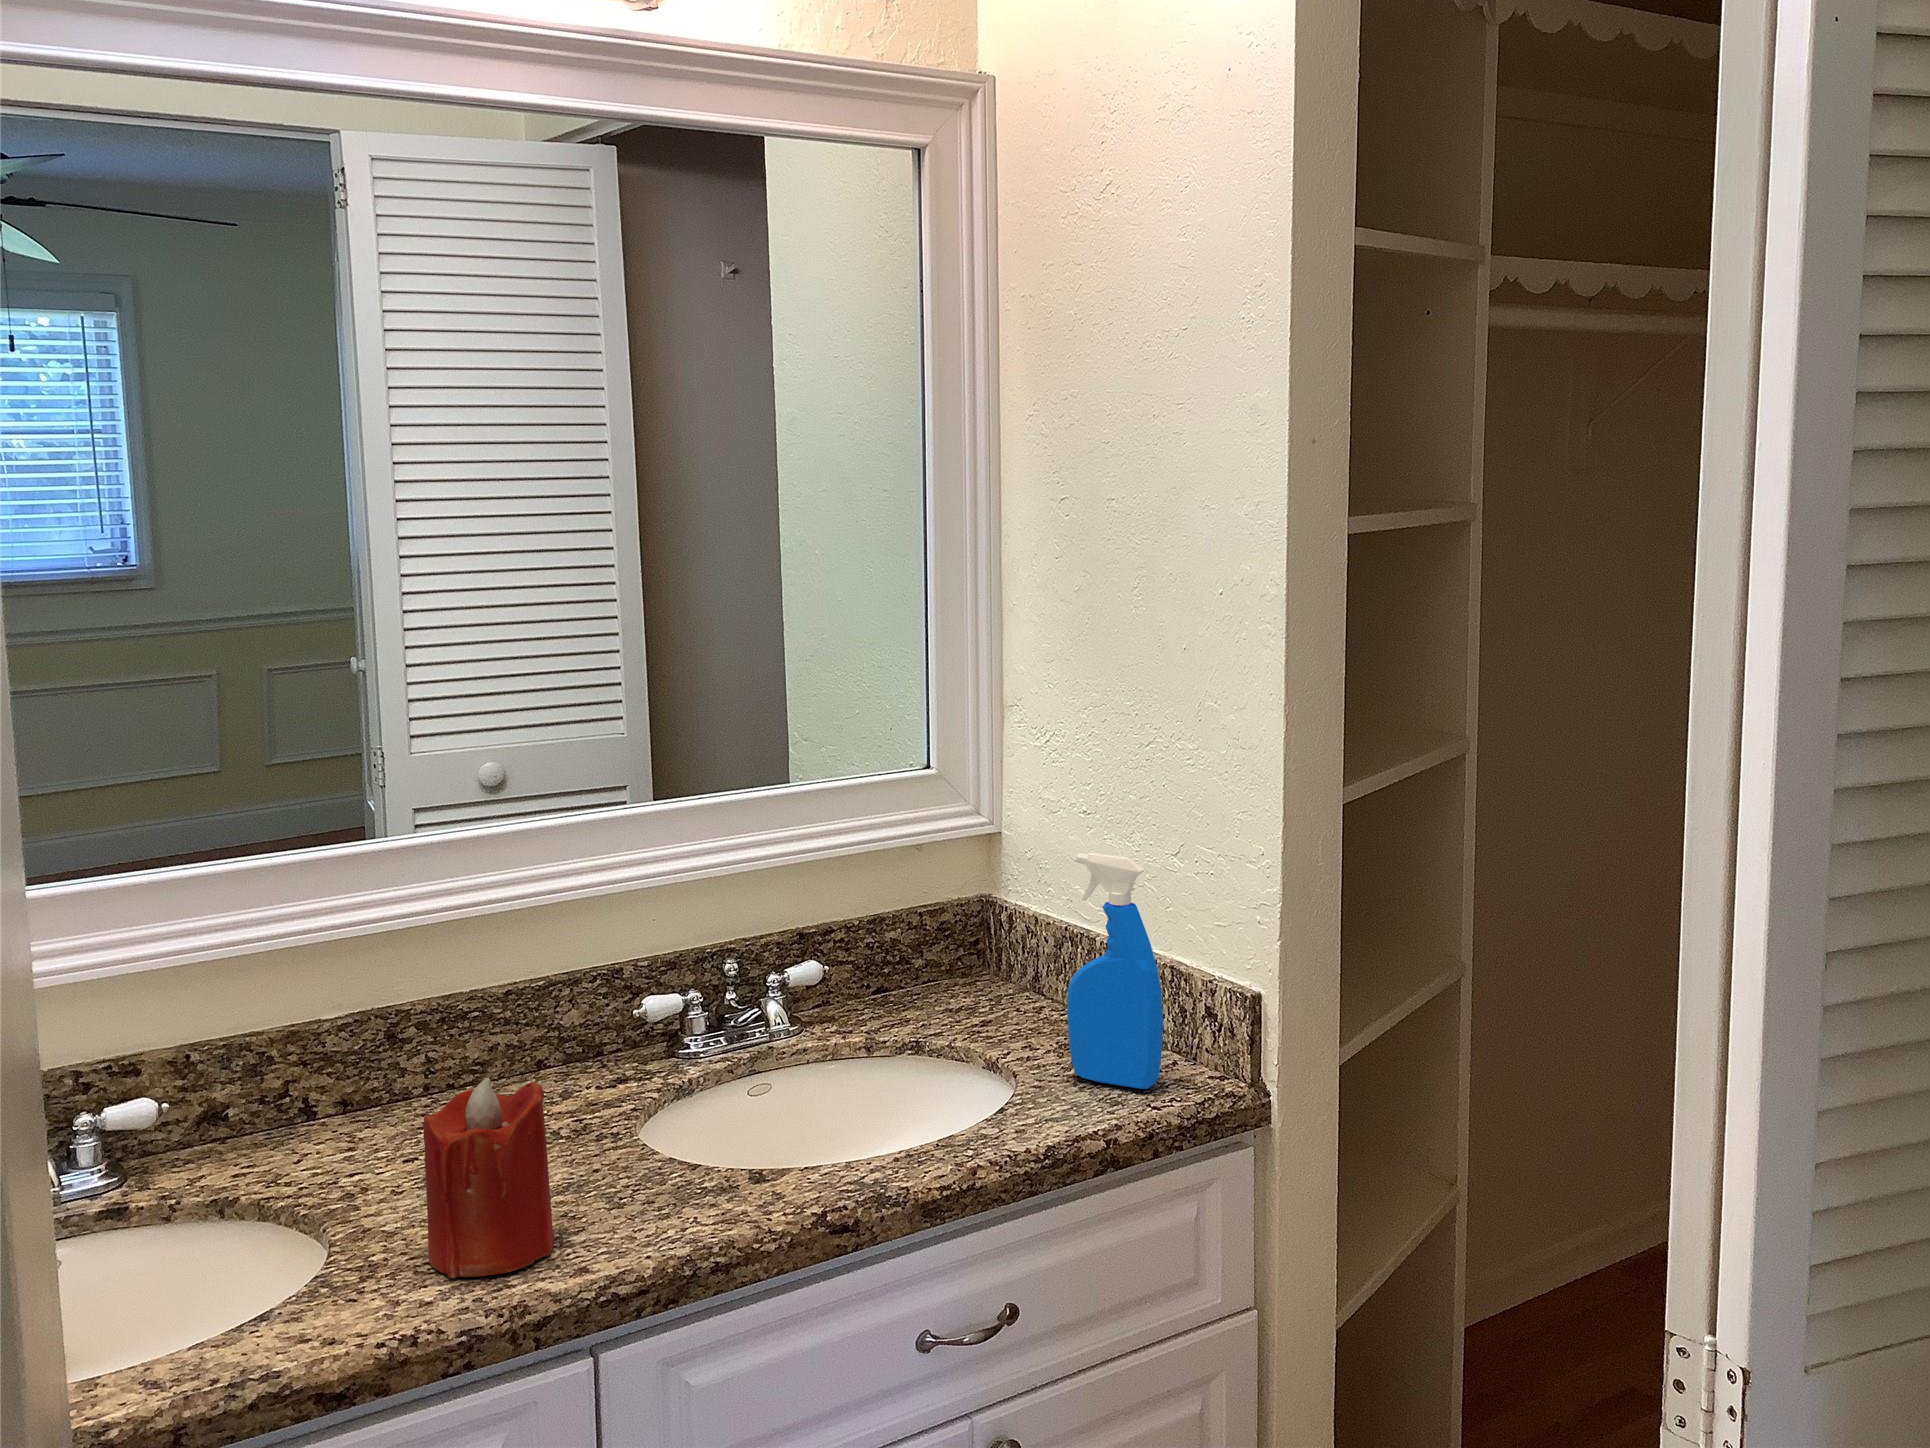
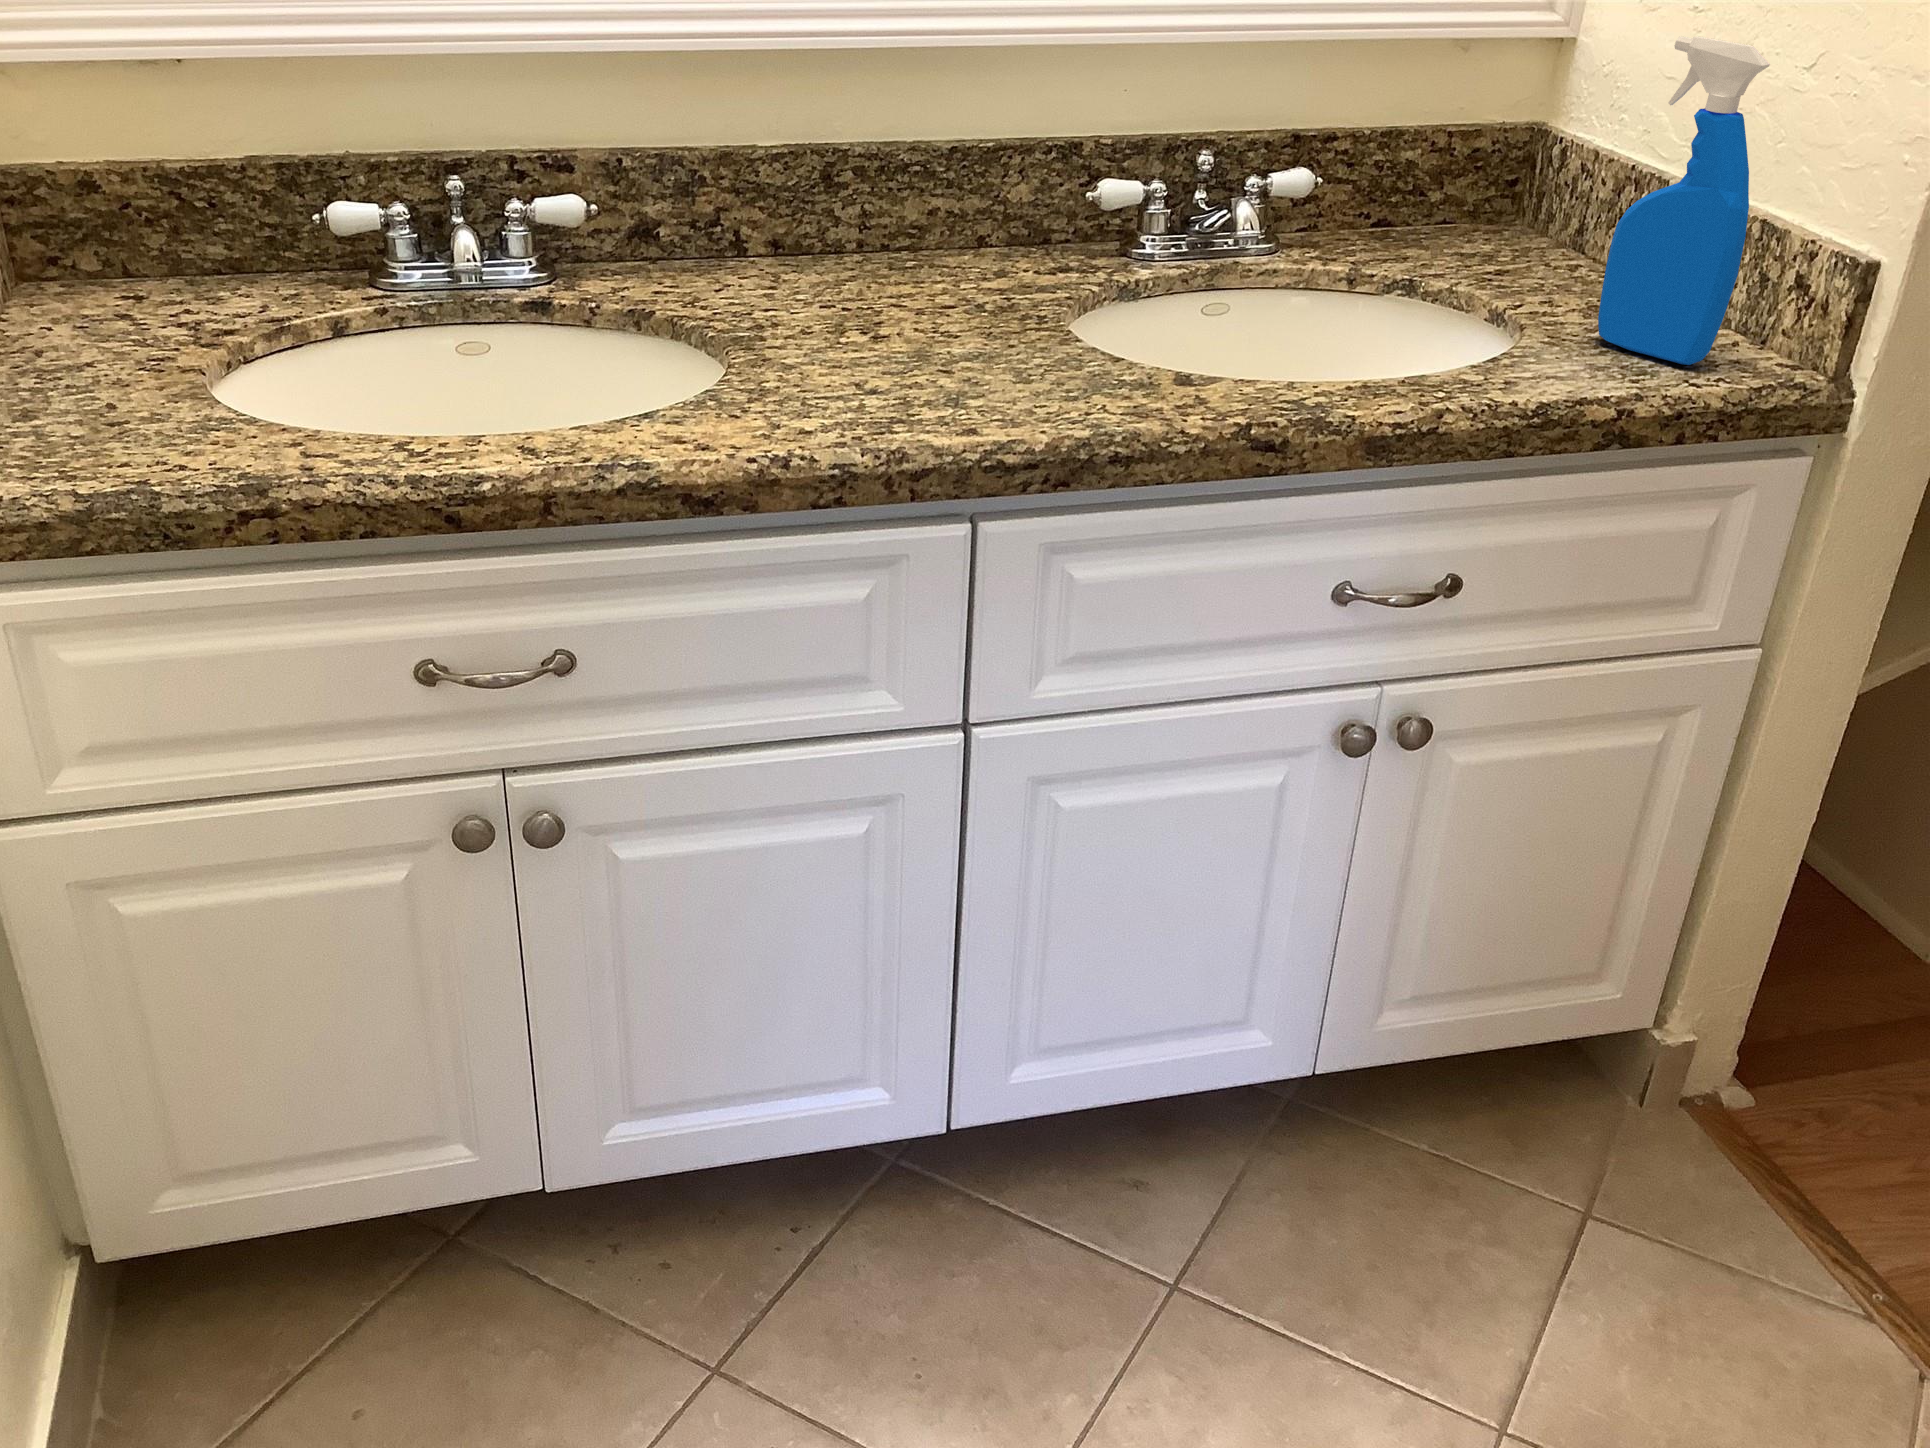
candle: present [423,1078,554,1278] -> none [818,197,953,419]

